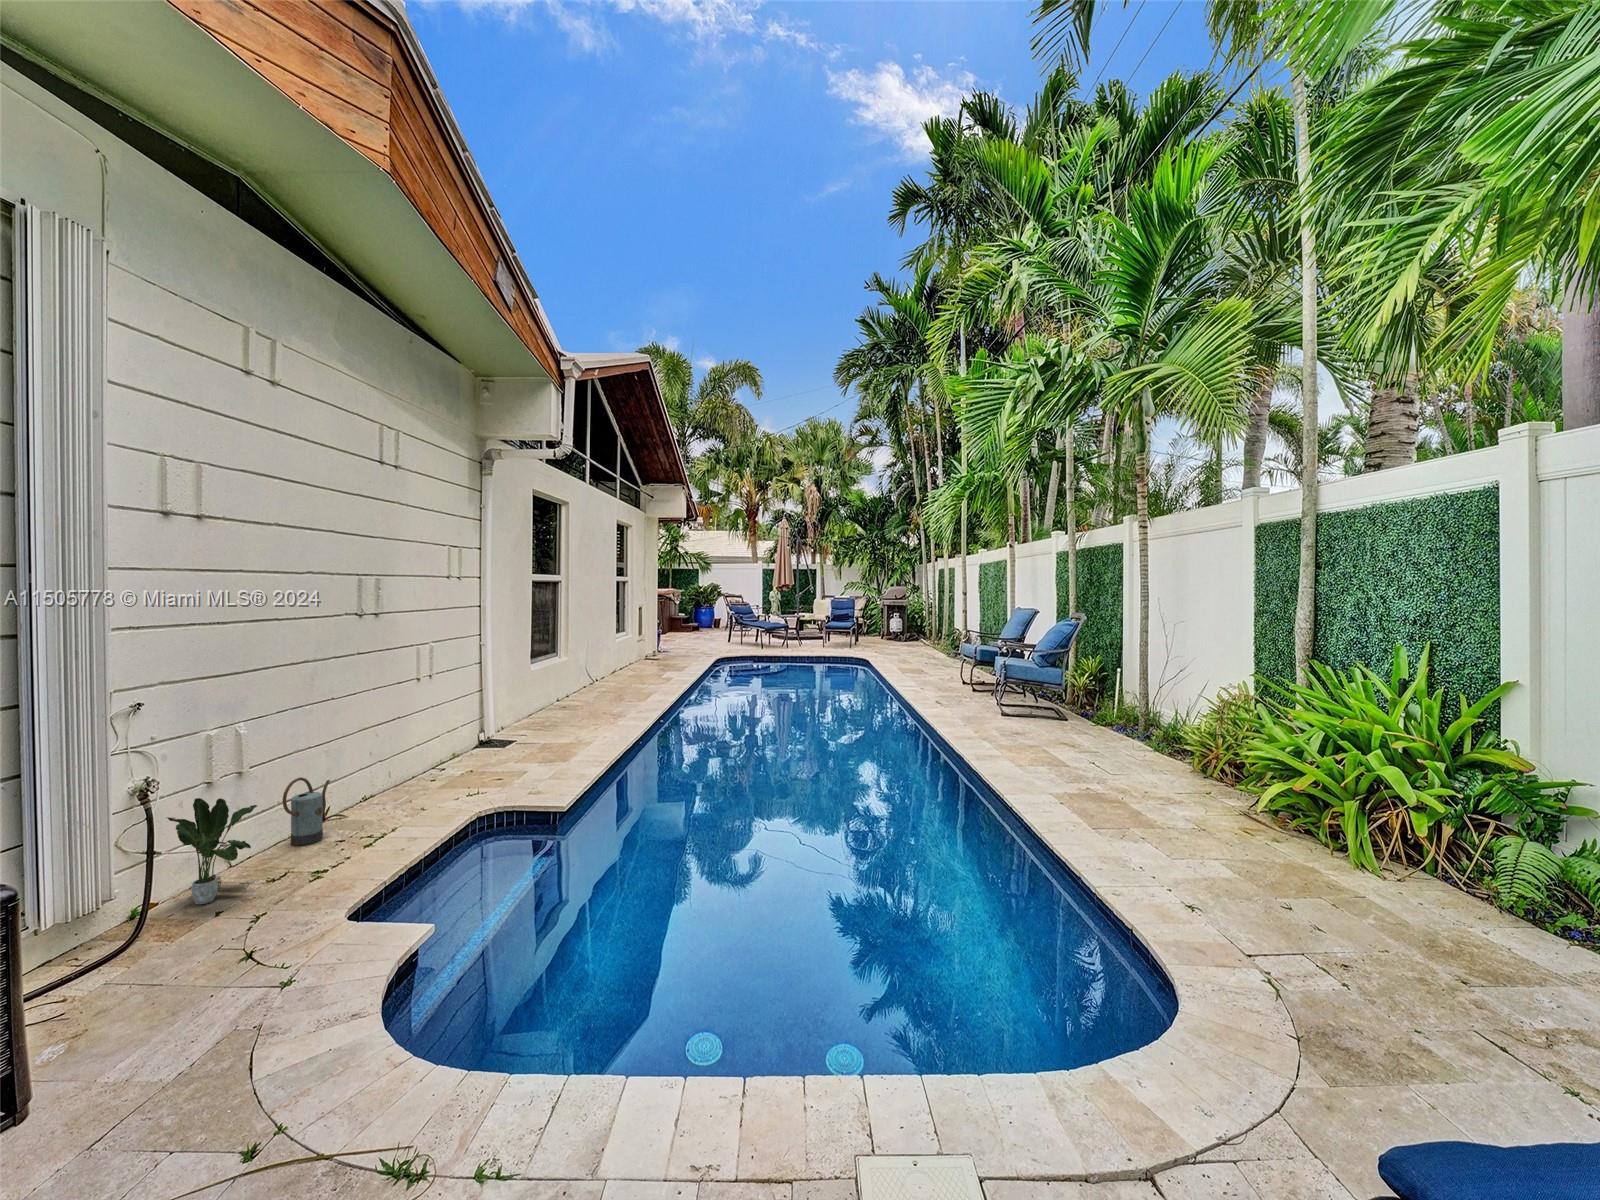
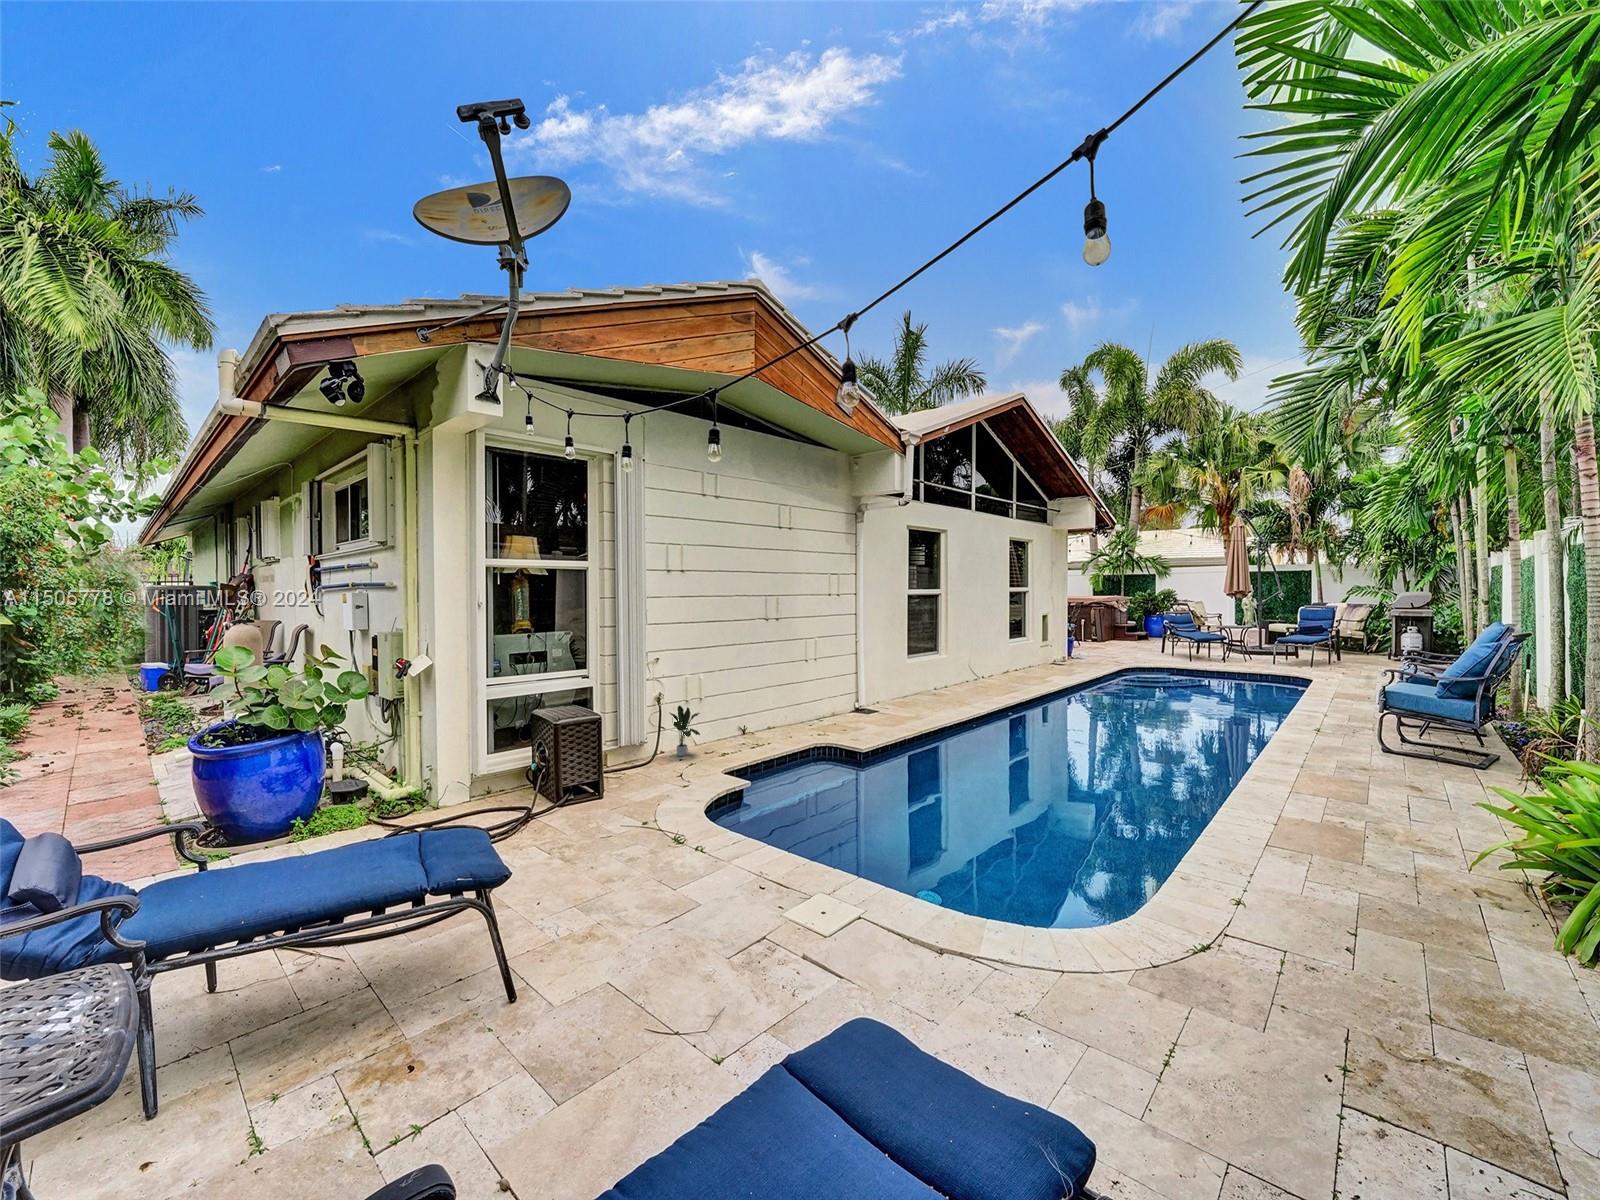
watering can: present [283,777,330,846] -> none [719,706,744,743]

